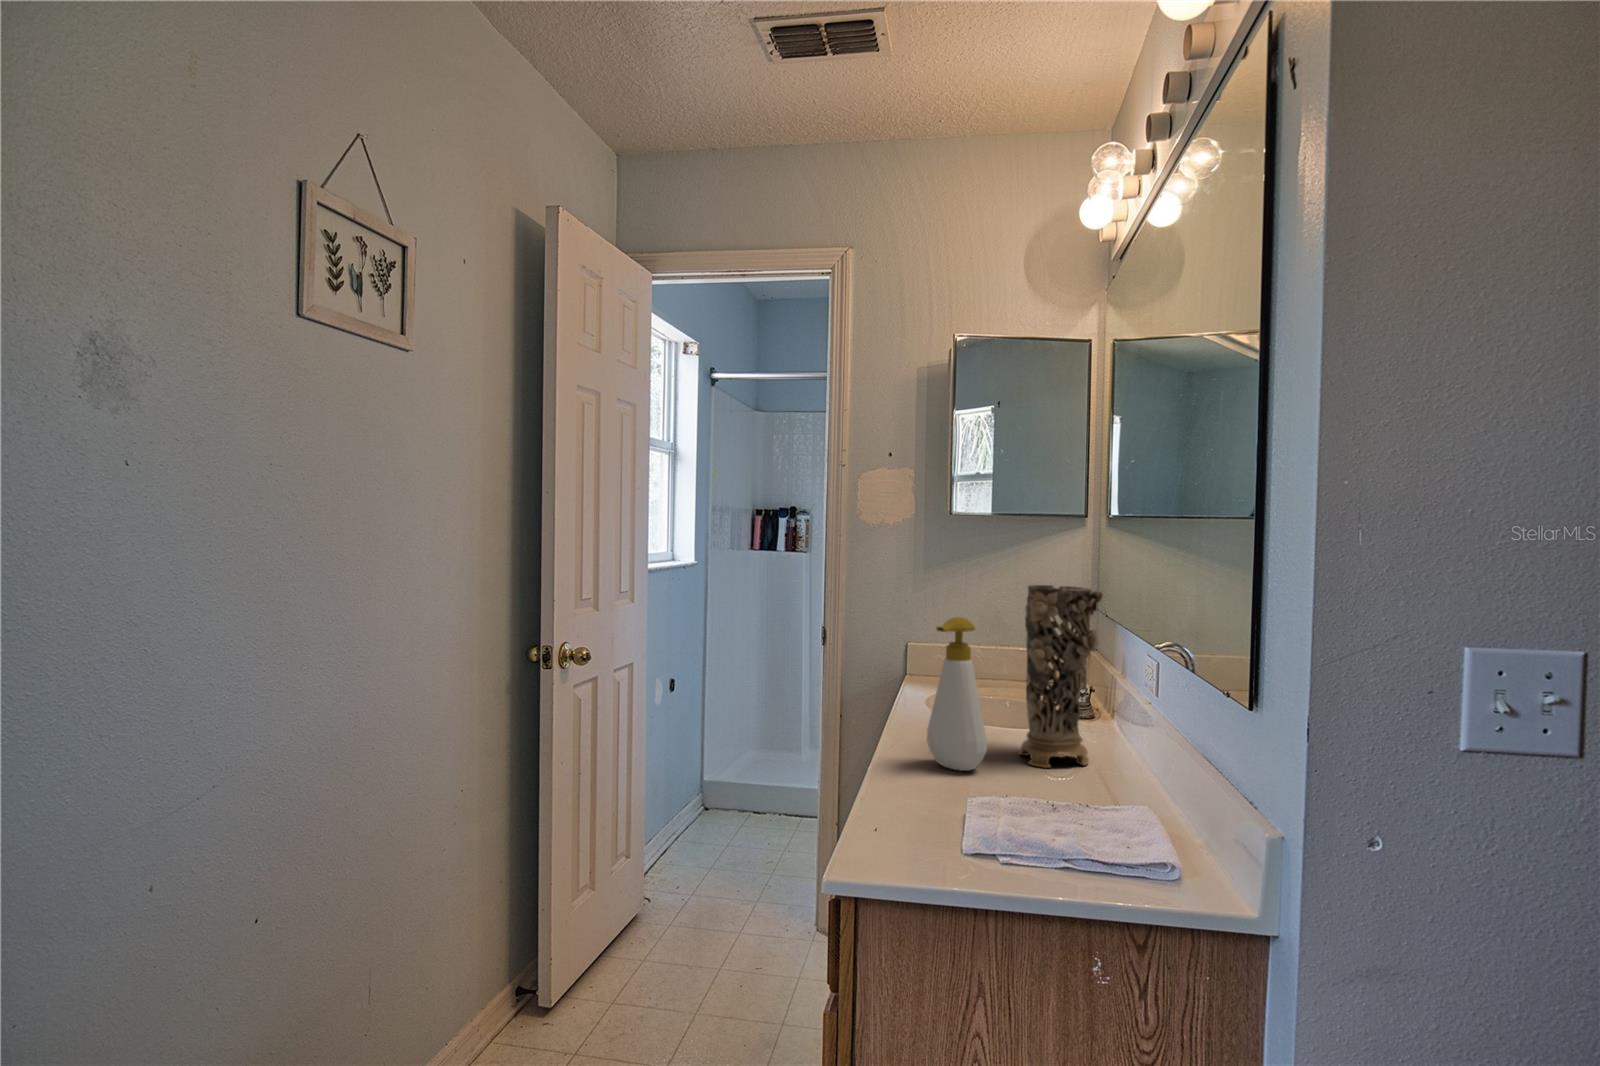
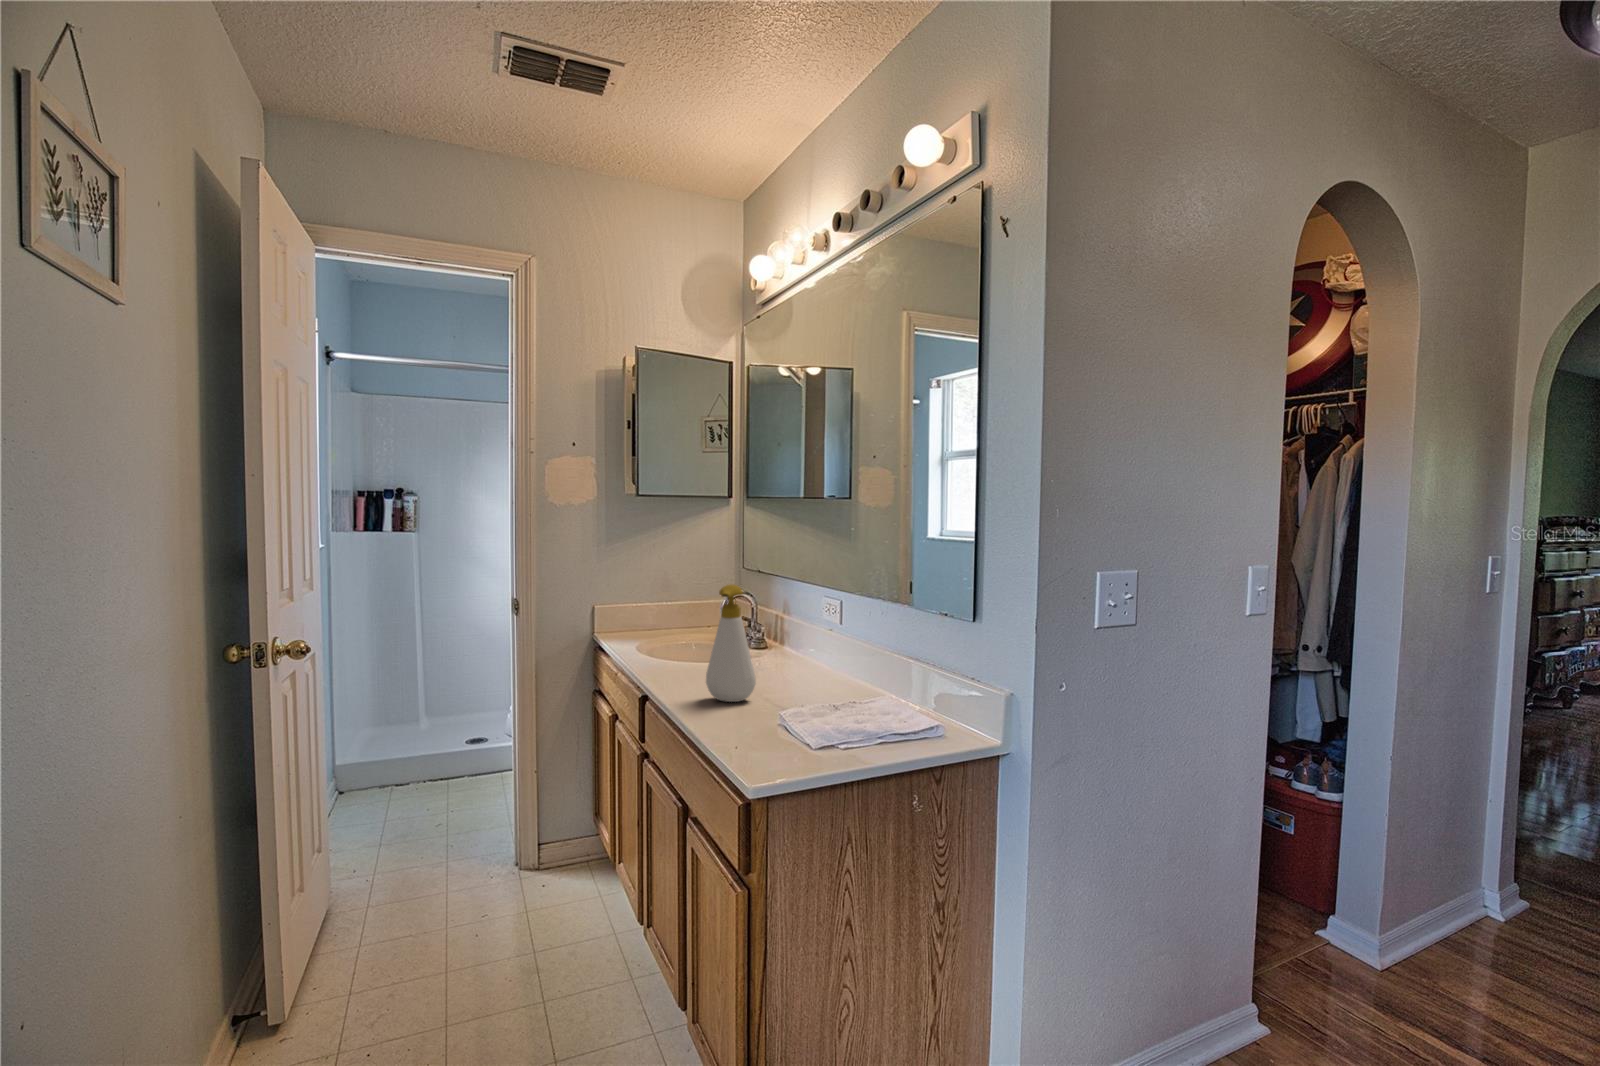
decorative vase: present [1019,585,1103,768] -> none [757,555,814,689]

